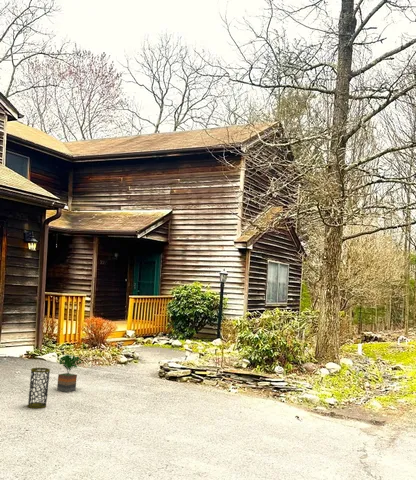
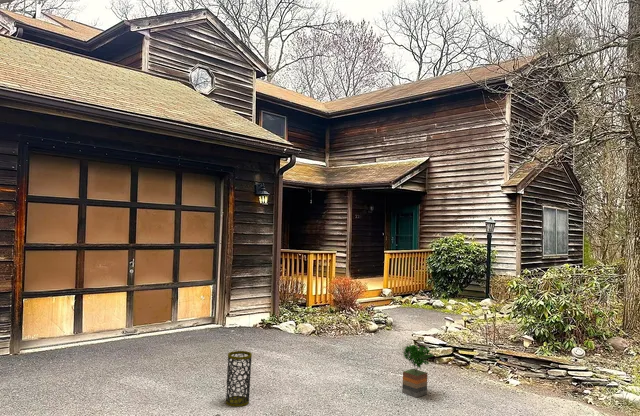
potted tree: present [57,355,81,392] -> present [402,345,433,398]

